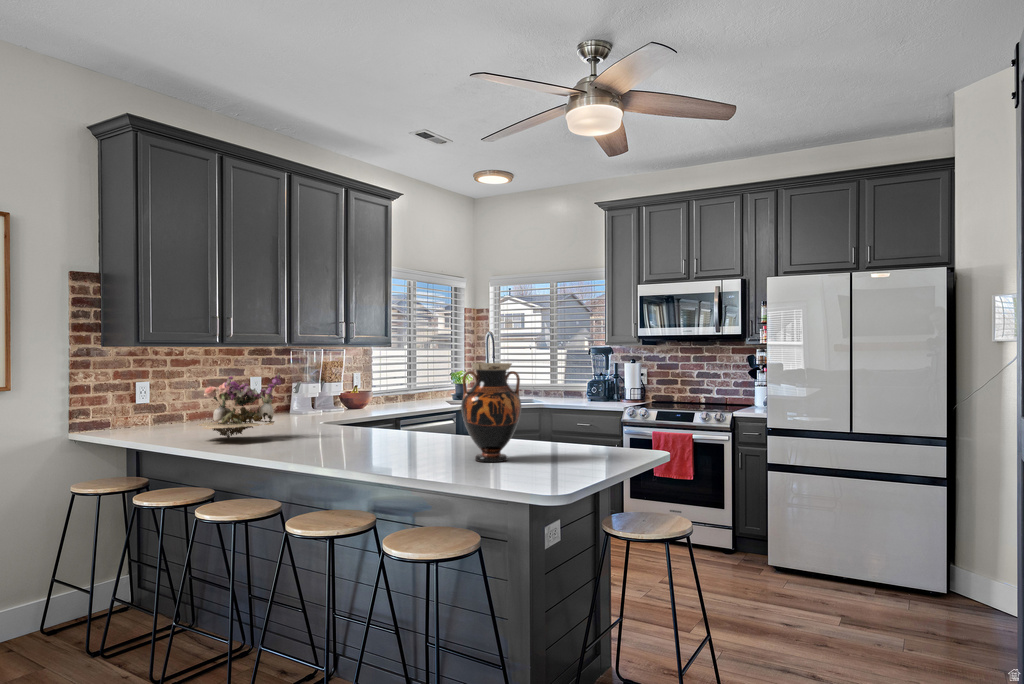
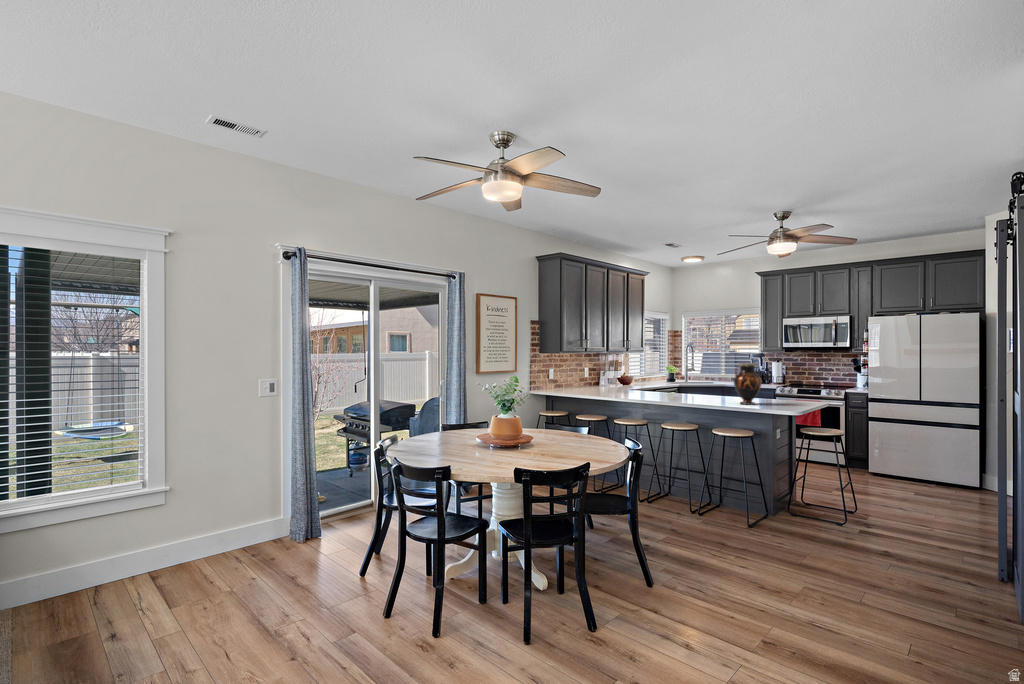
flower arrangement: present [197,373,281,439] -> none [592,366,630,395]

